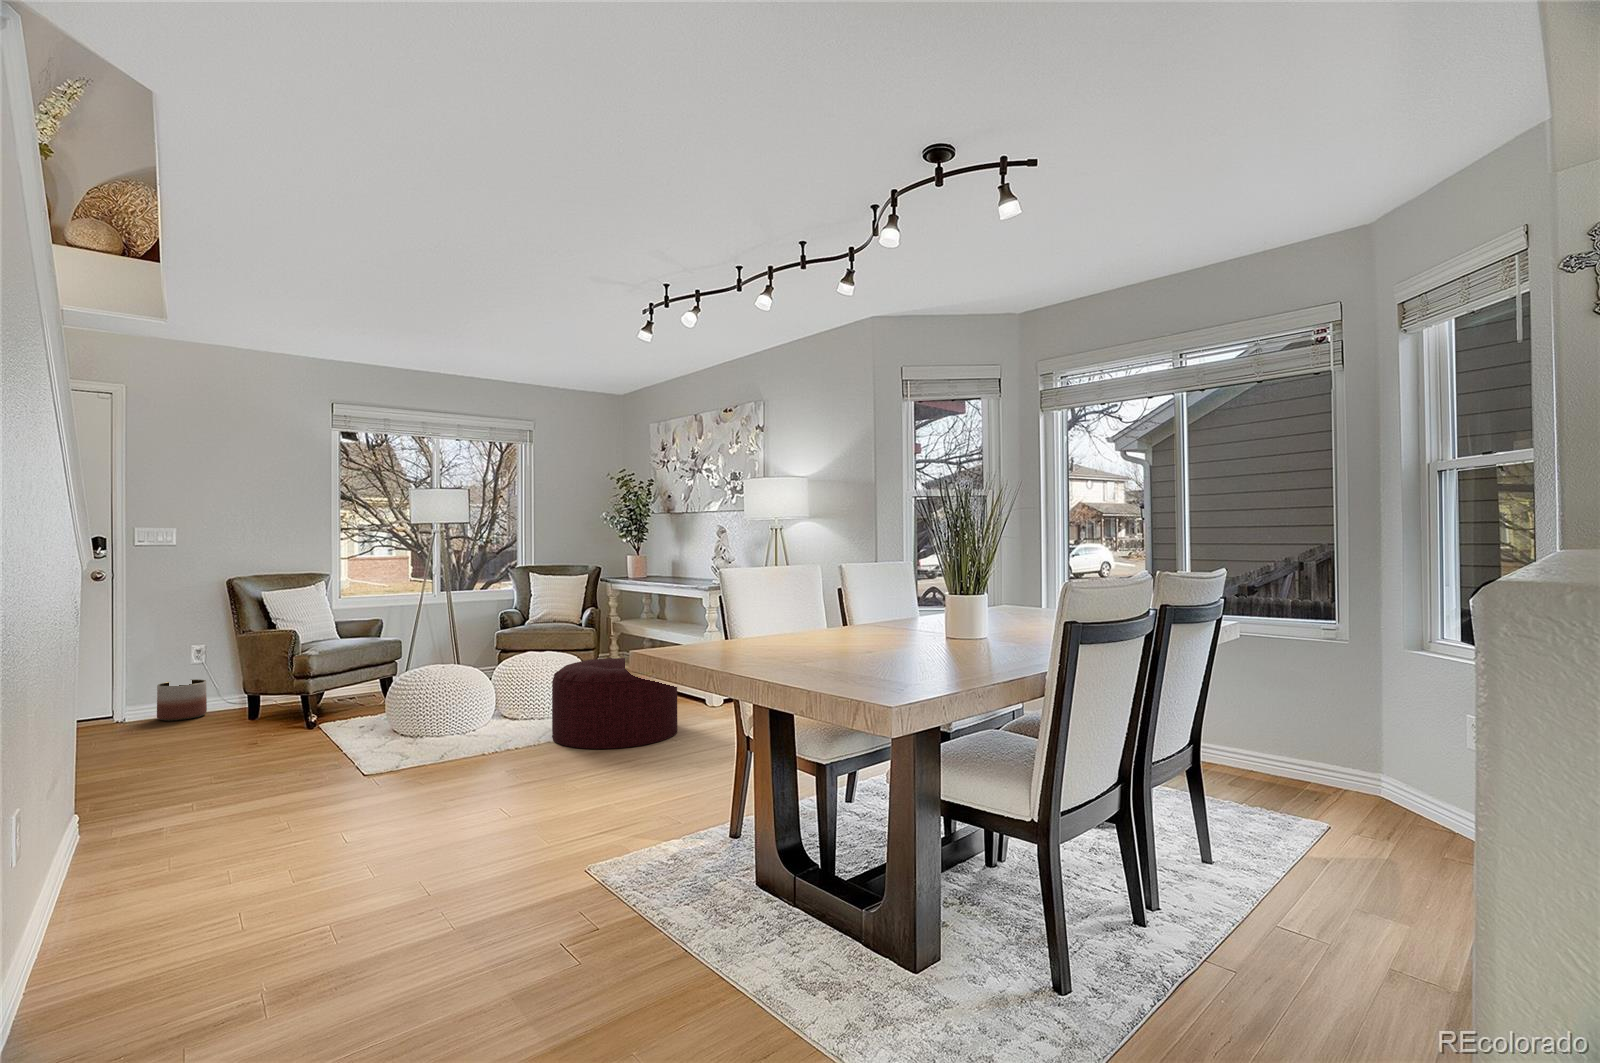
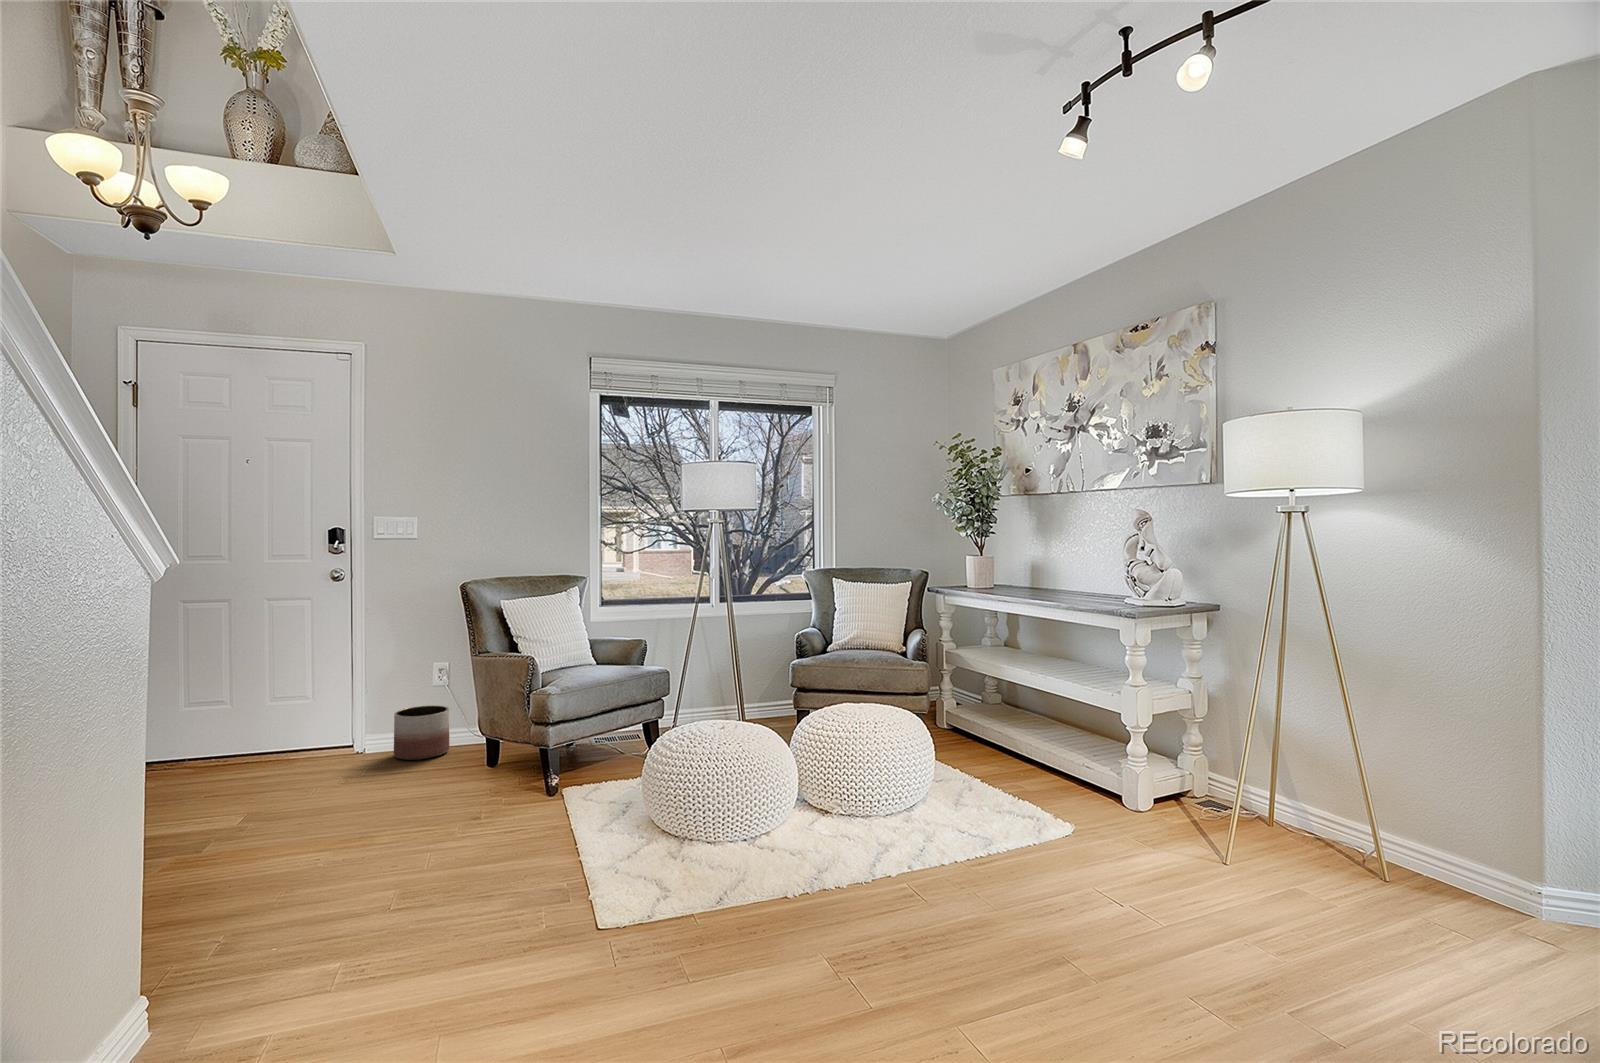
ottoman: present [552,658,677,749] -> none [884,740,1120,948]

